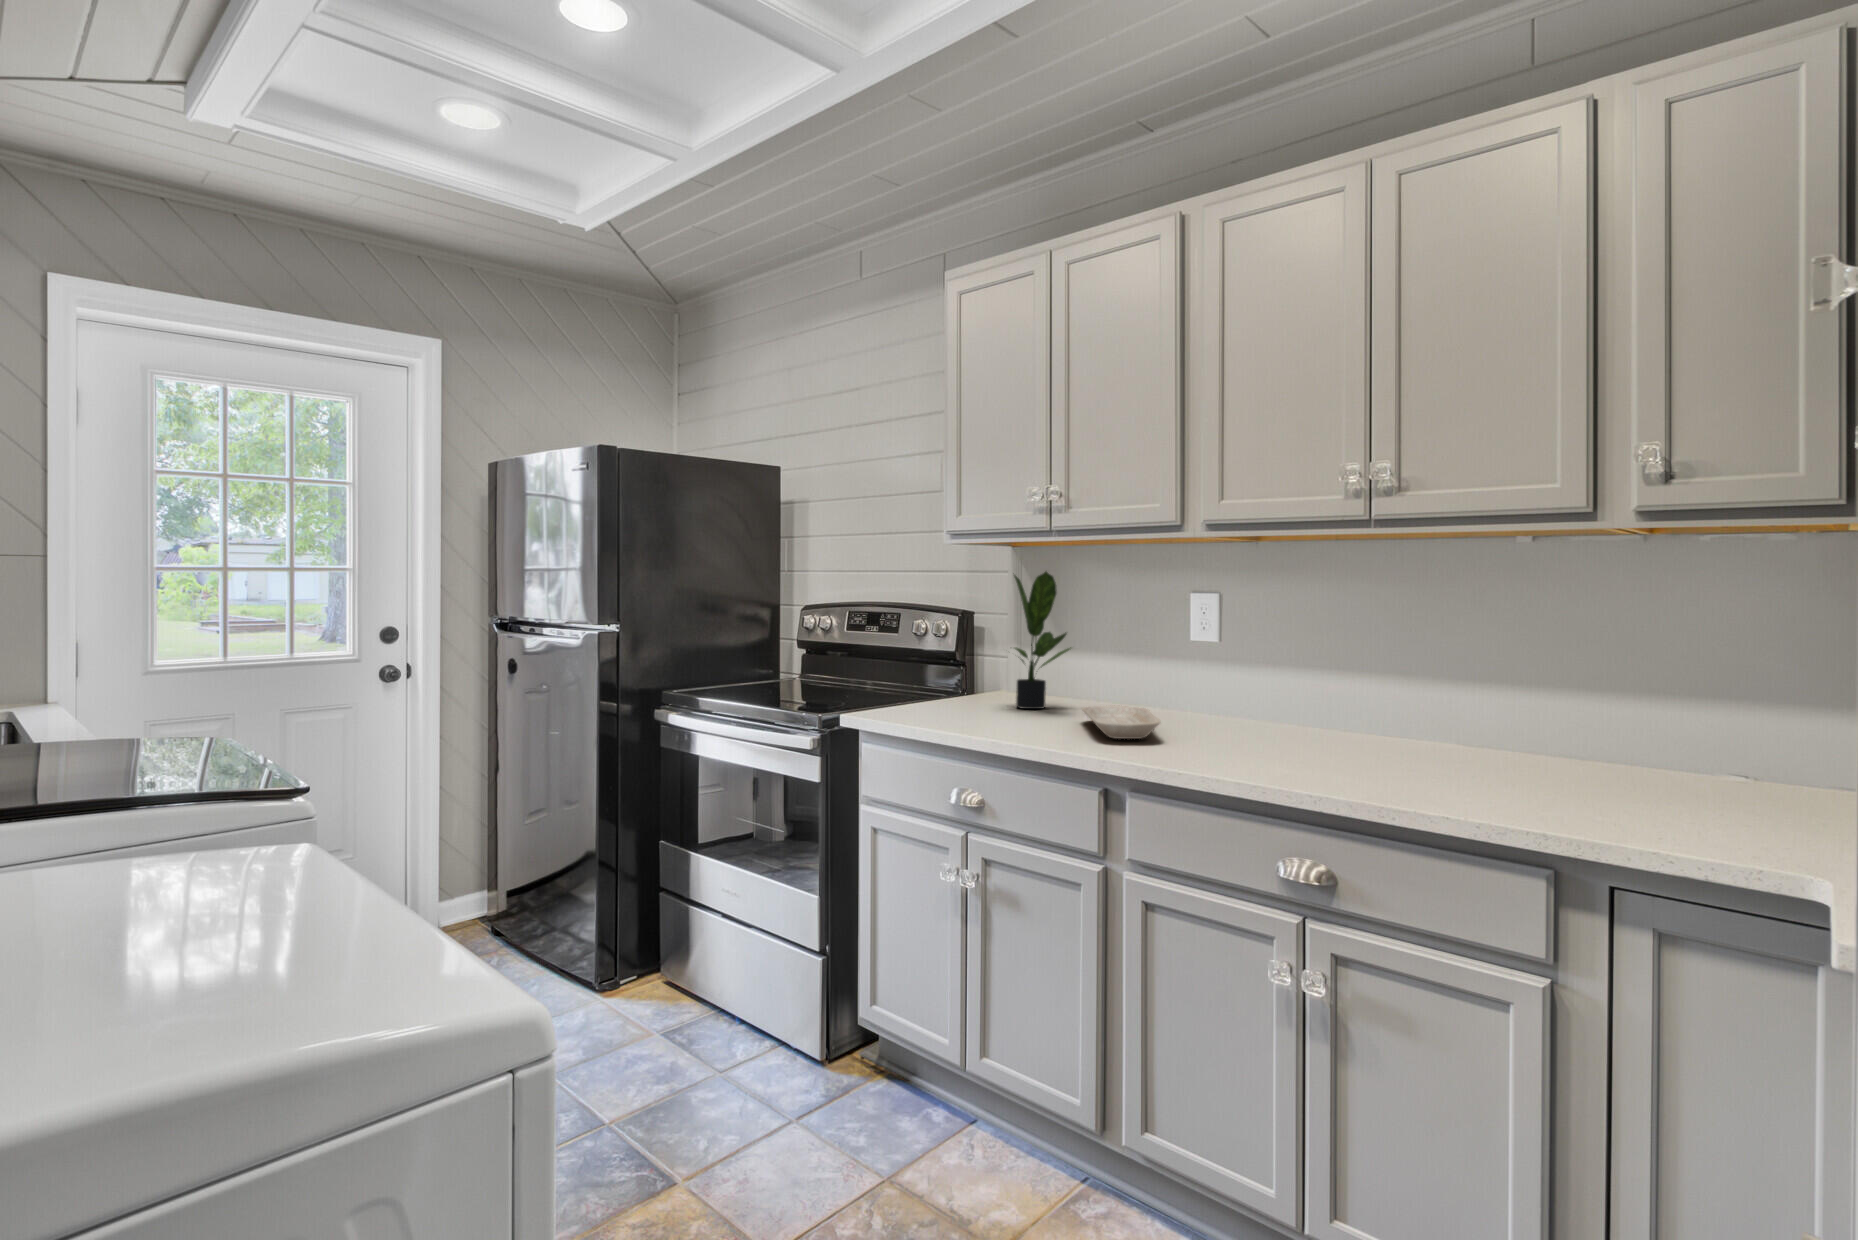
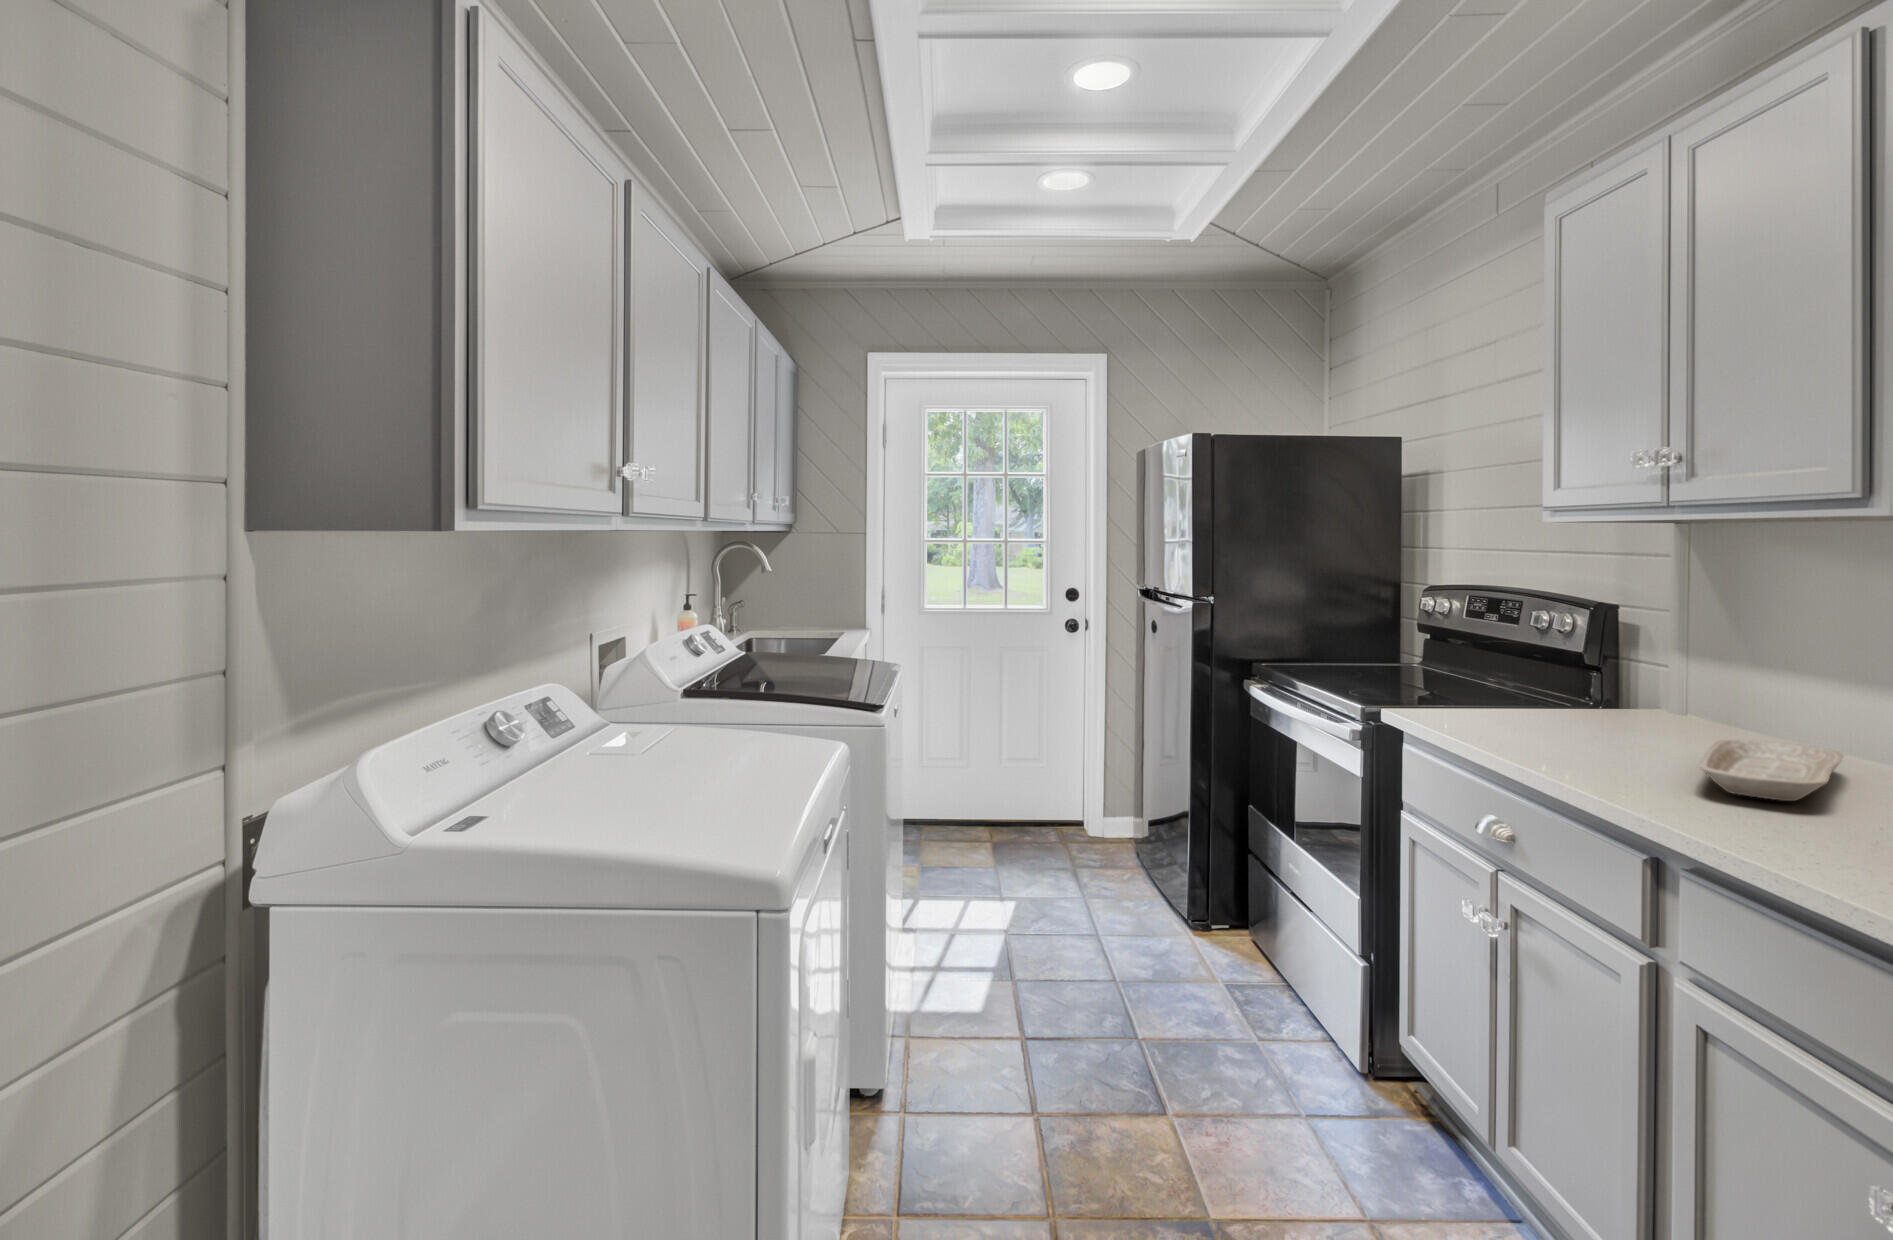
potted plant: present [1014,572,1071,709] -> none [1617,549,1749,732]

